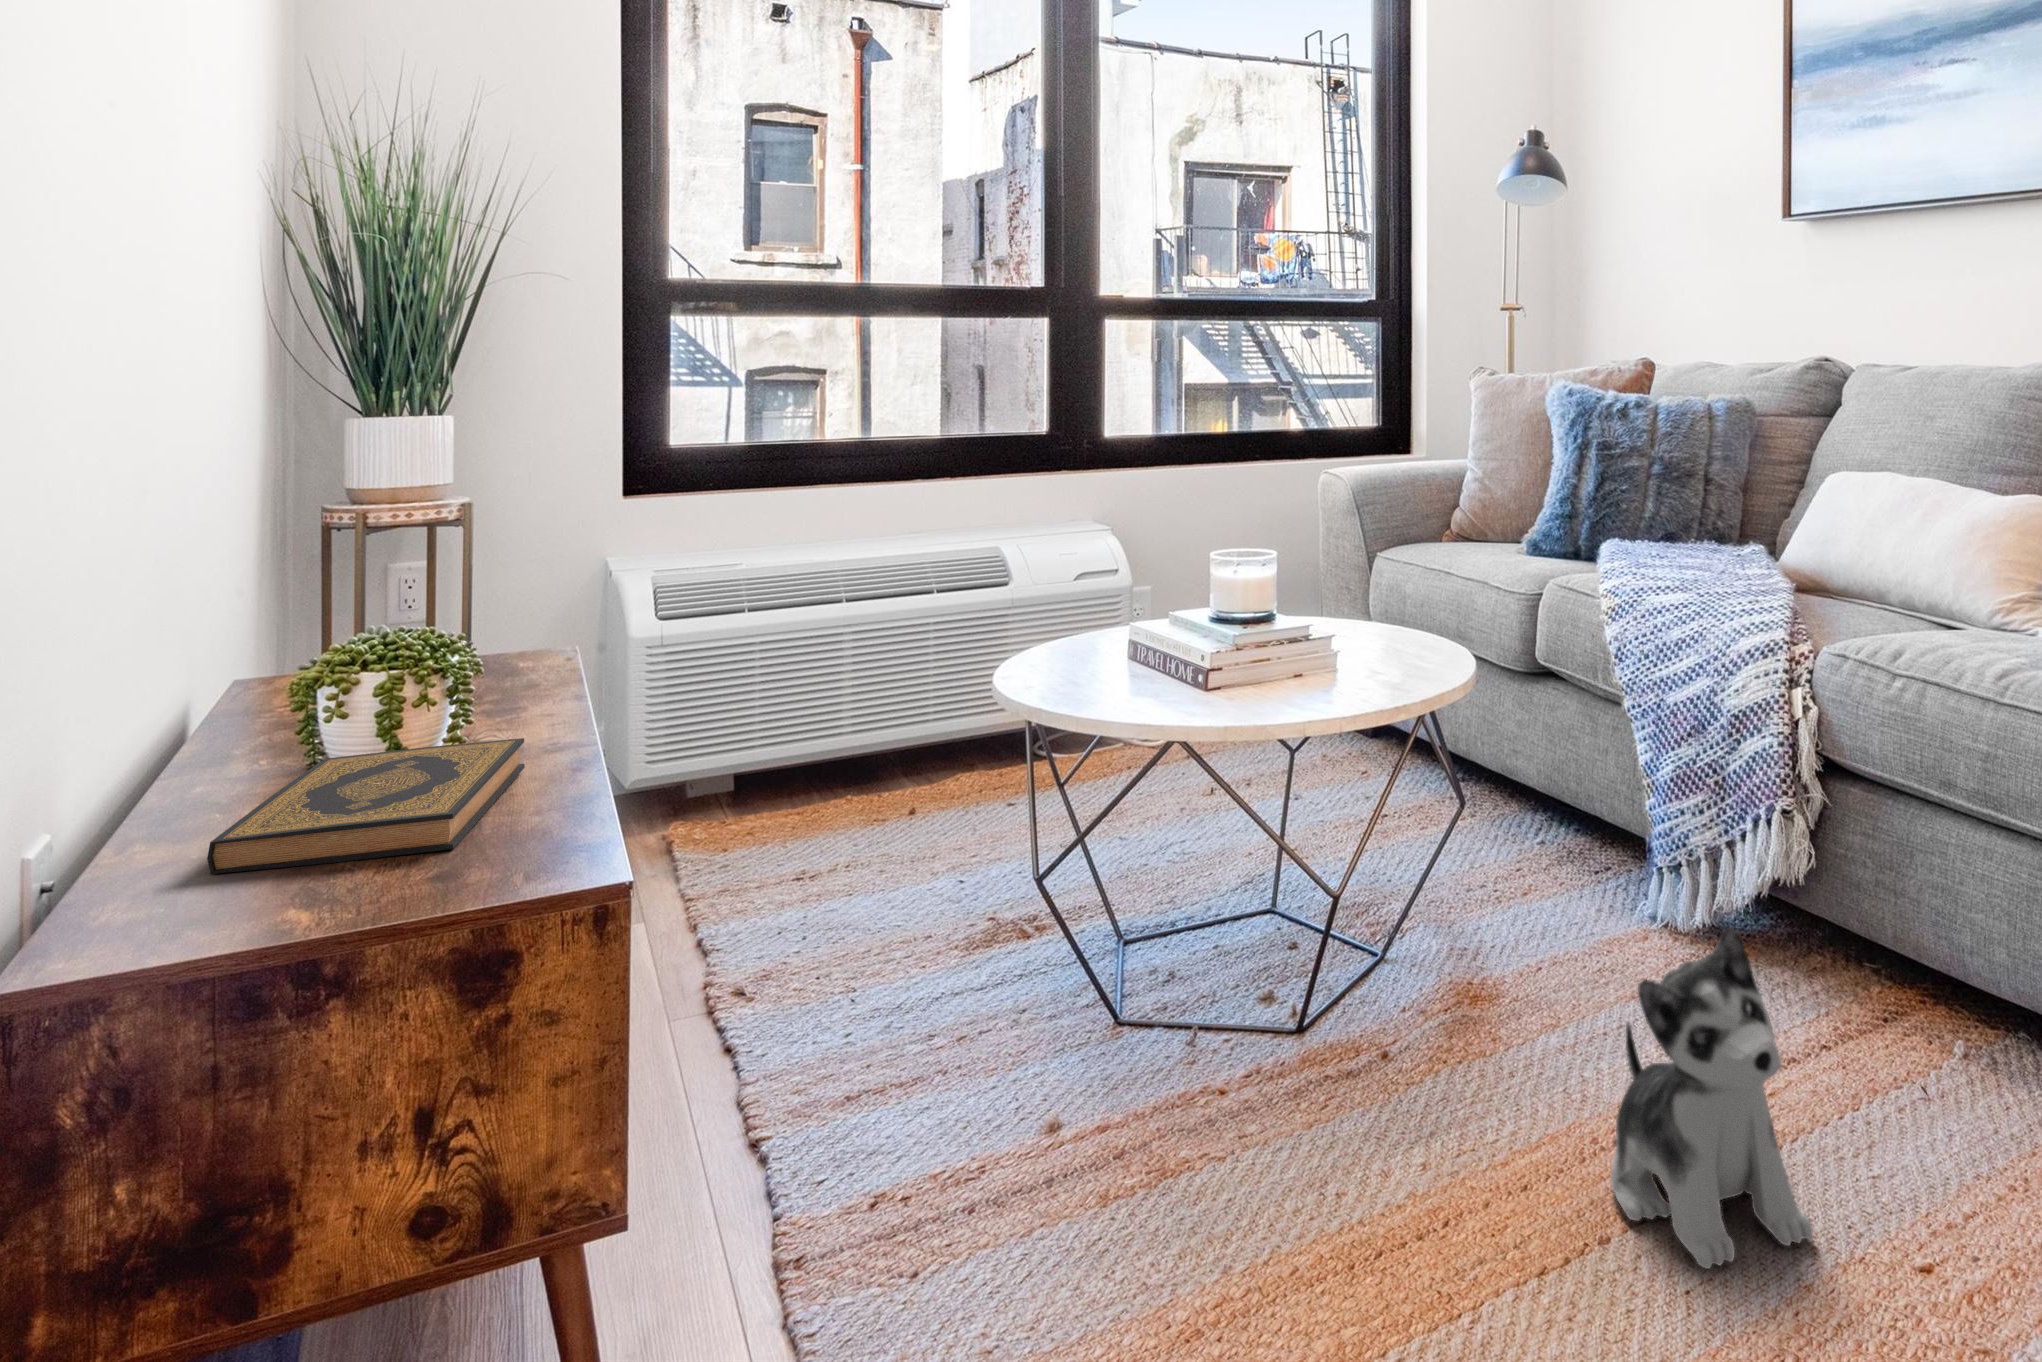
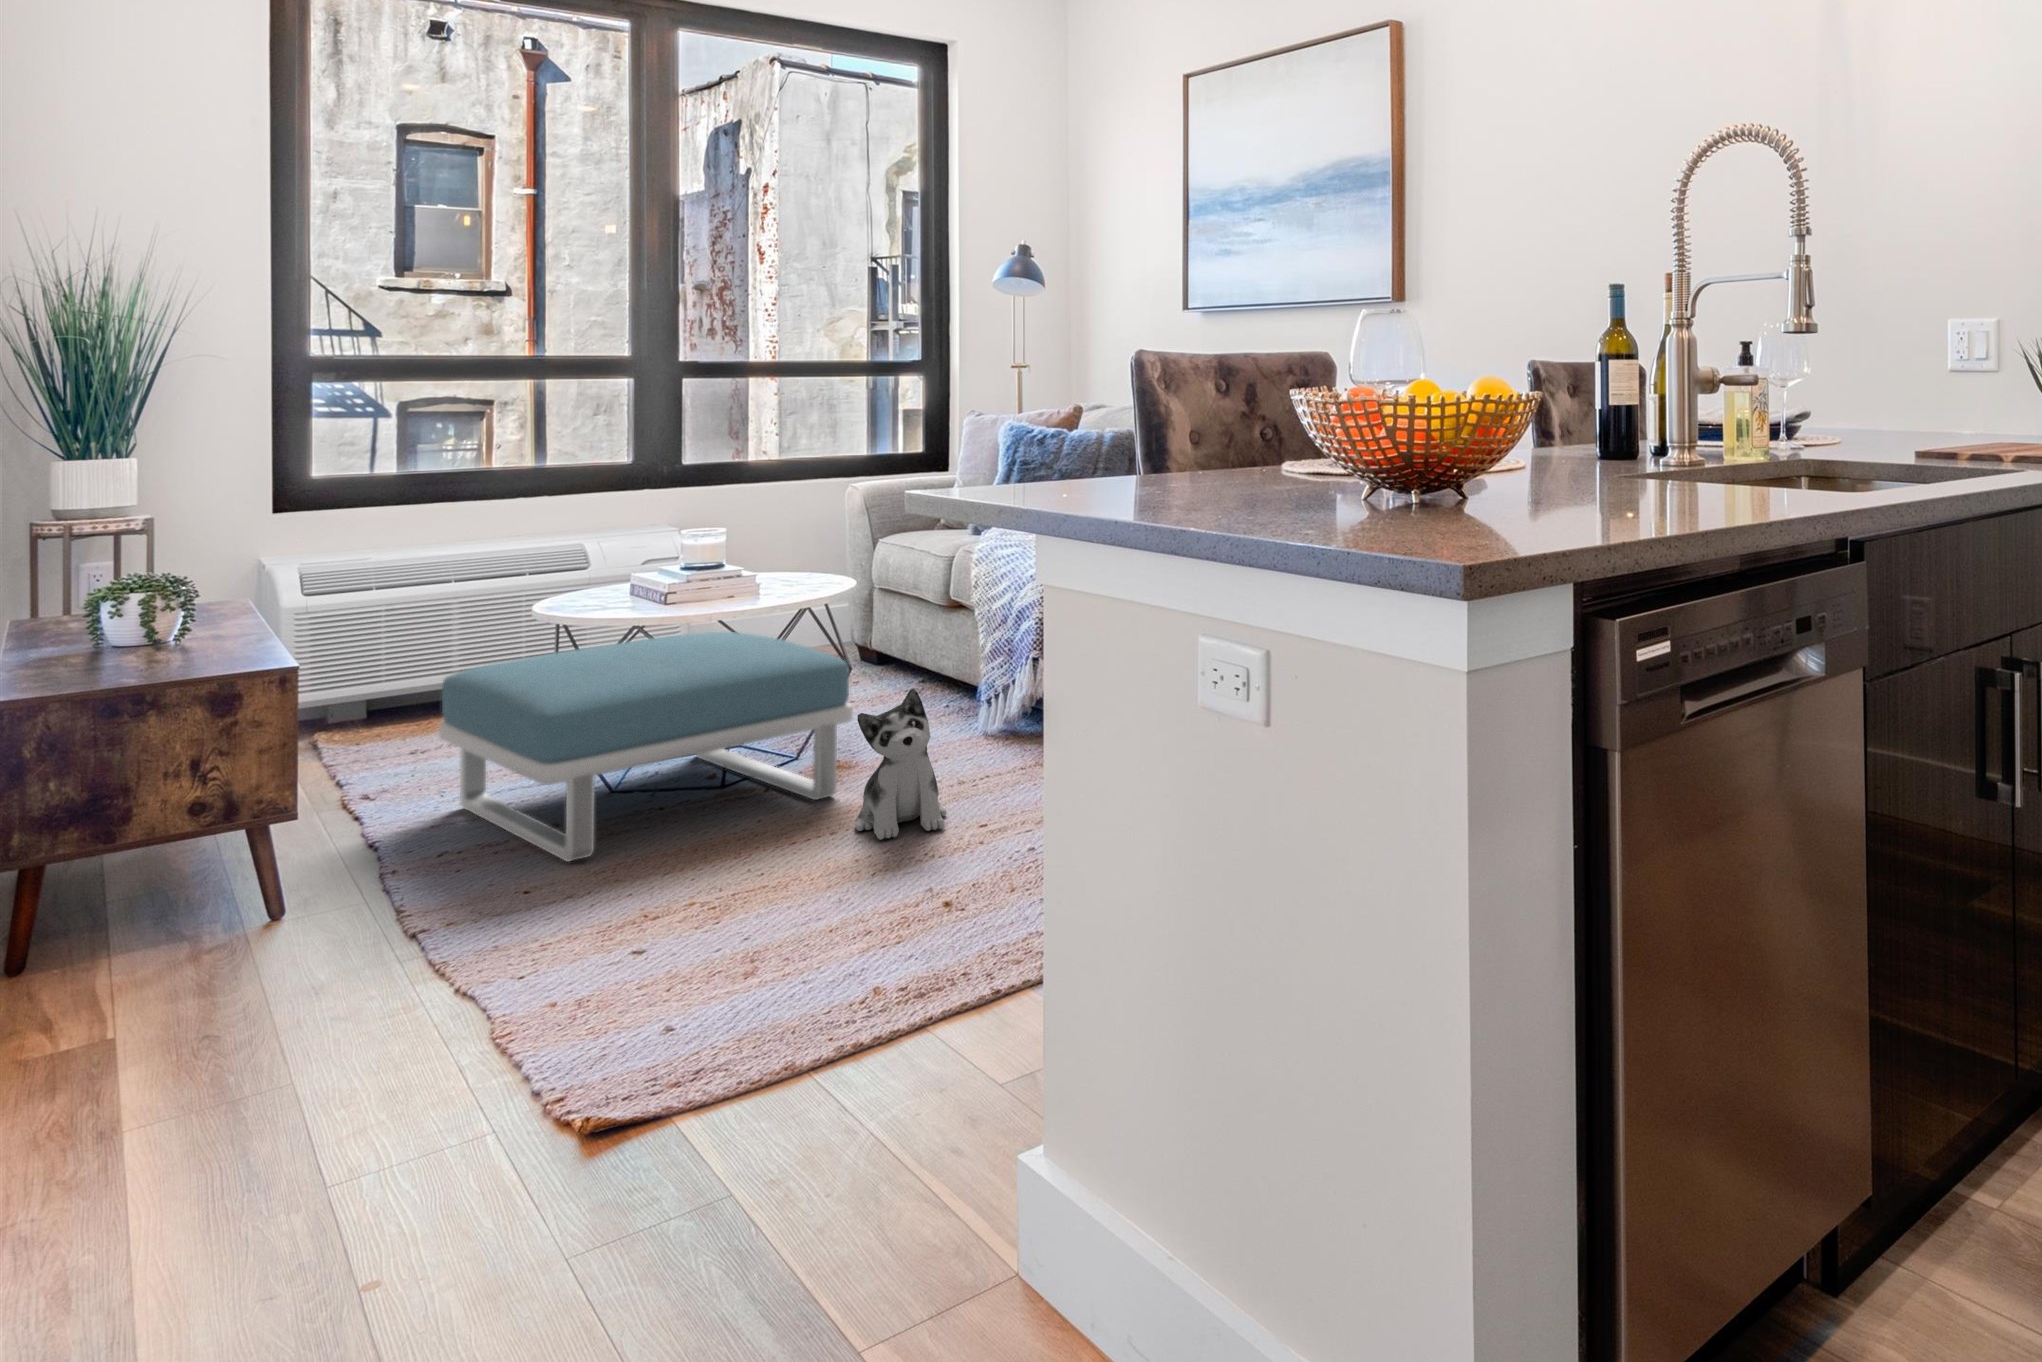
footstool: none [851,722,1532,1259] -> present [439,632,853,861]
hardback book: present [207,738,525,874] -> none [68,625,231,674]

